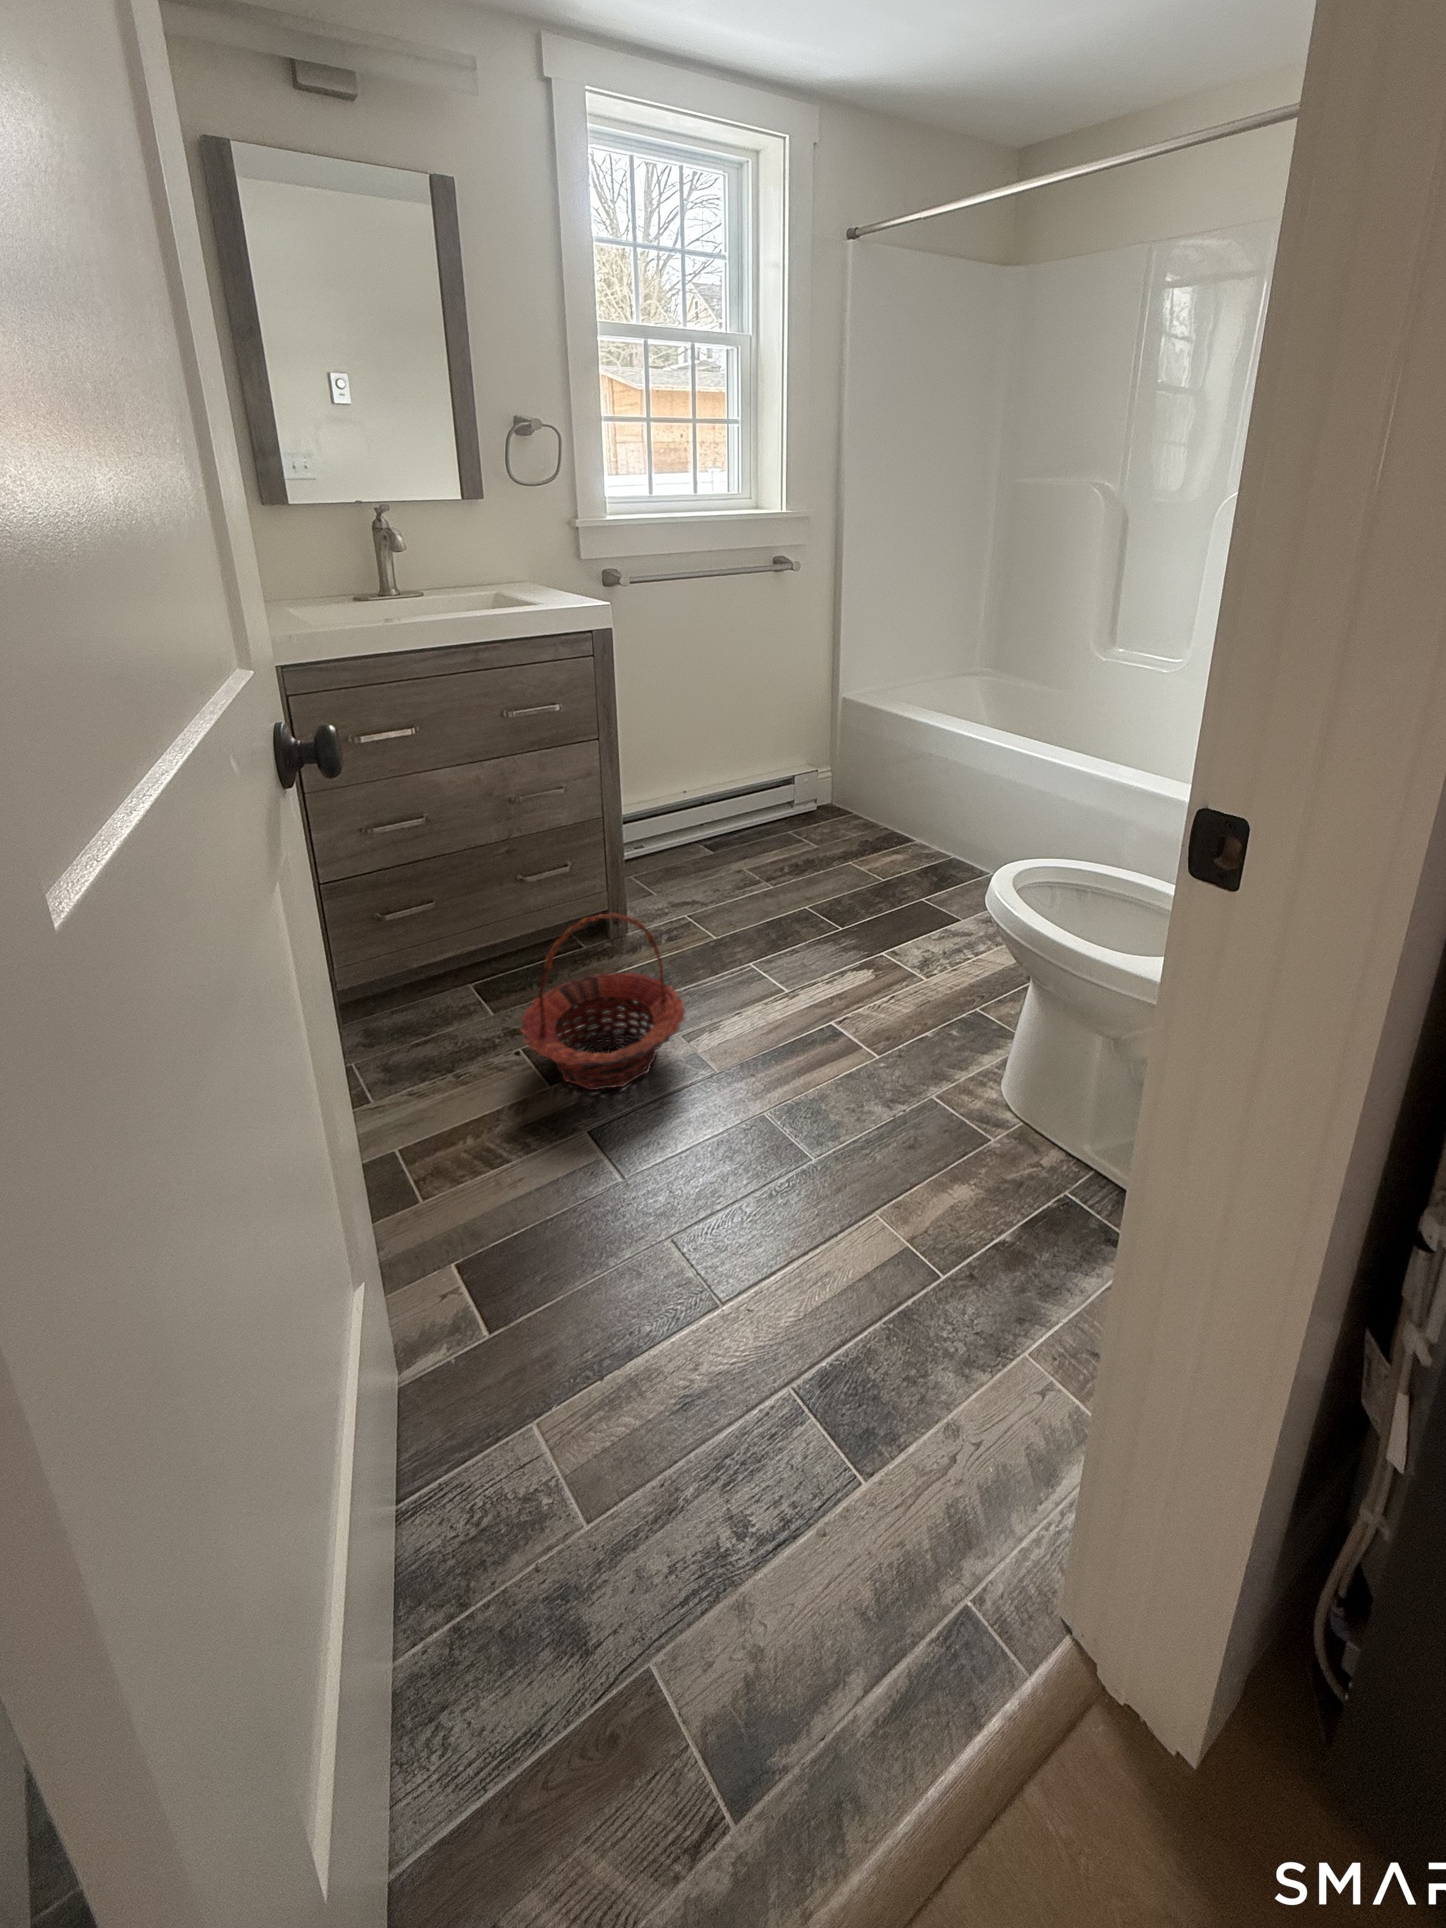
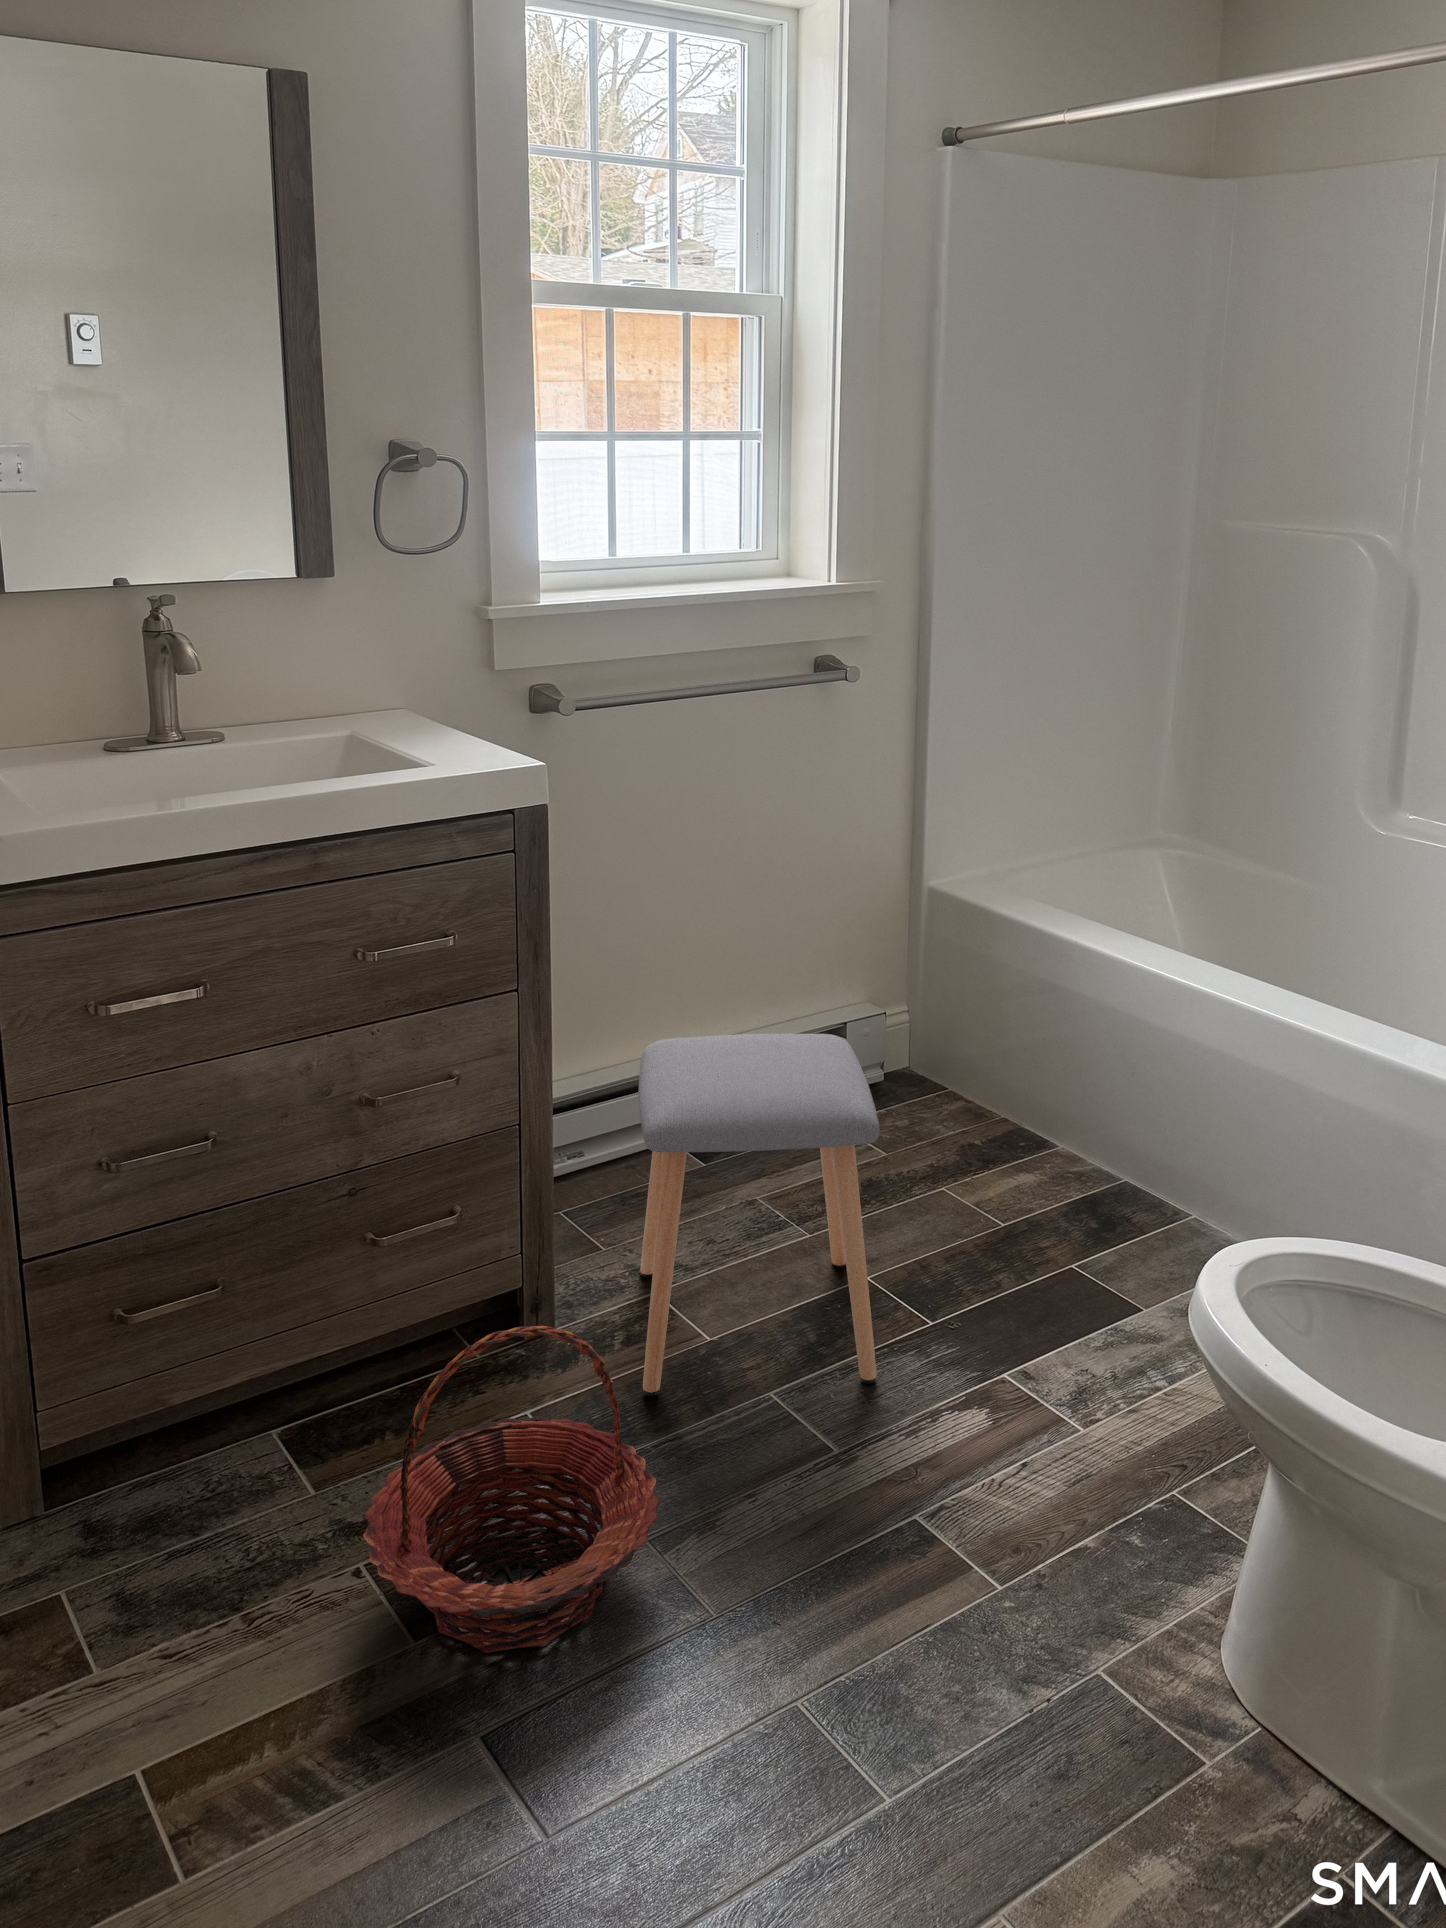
stool: none [671,768,810,966] -> present [638,1034,880,1396]

